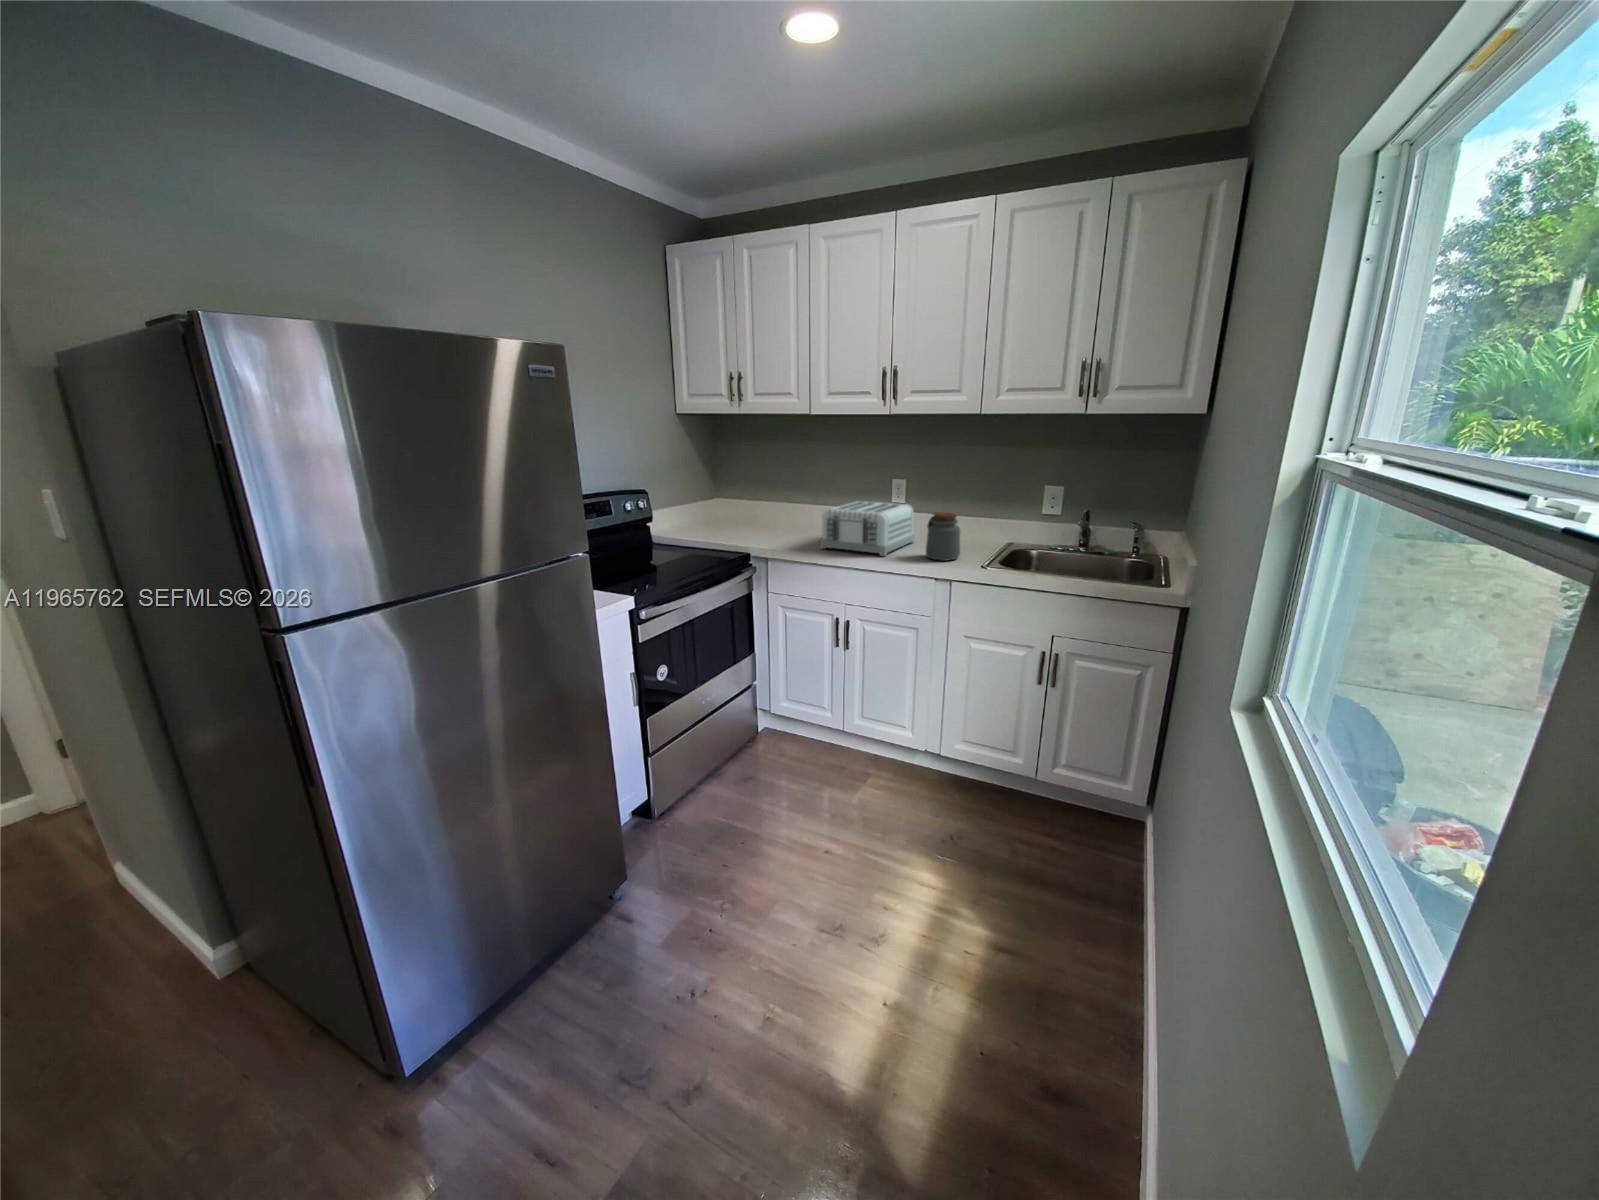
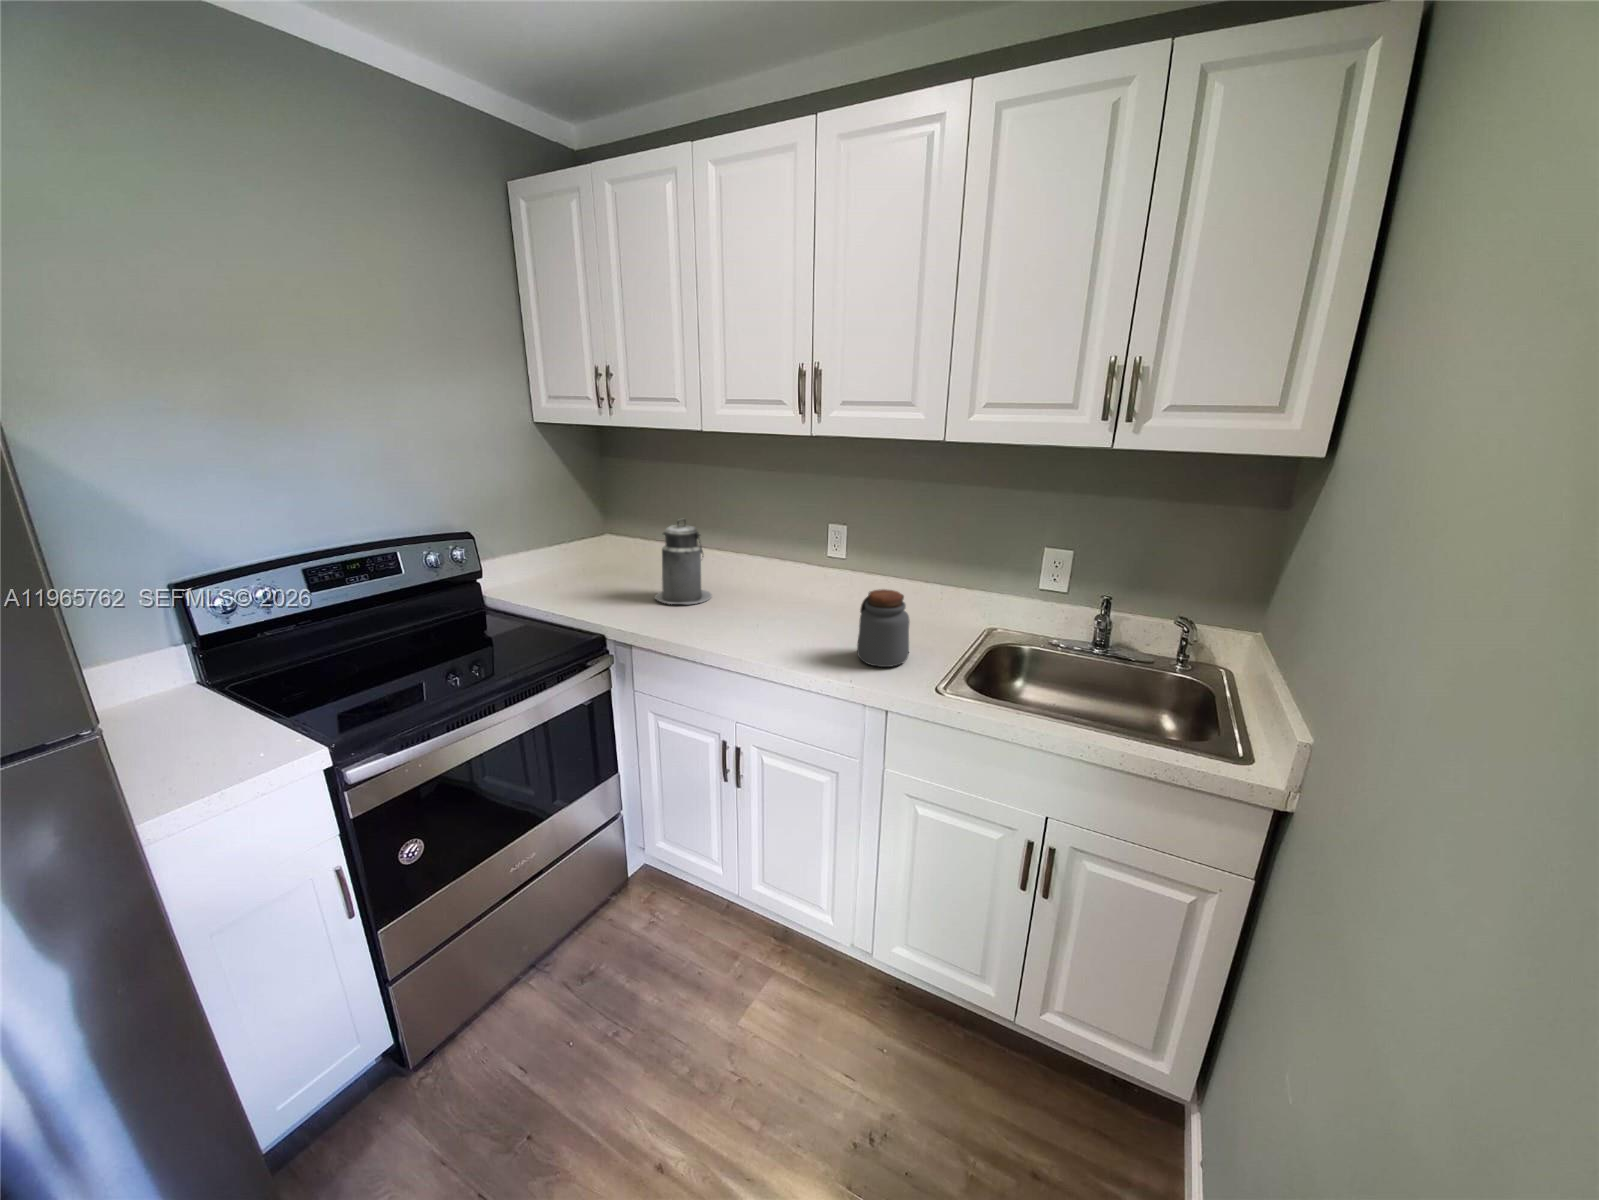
canister: none [769,478,809,538] -> present [655,519,712,604]
toaster: present [820,501,915,556] -> none [709,555,853,652]

